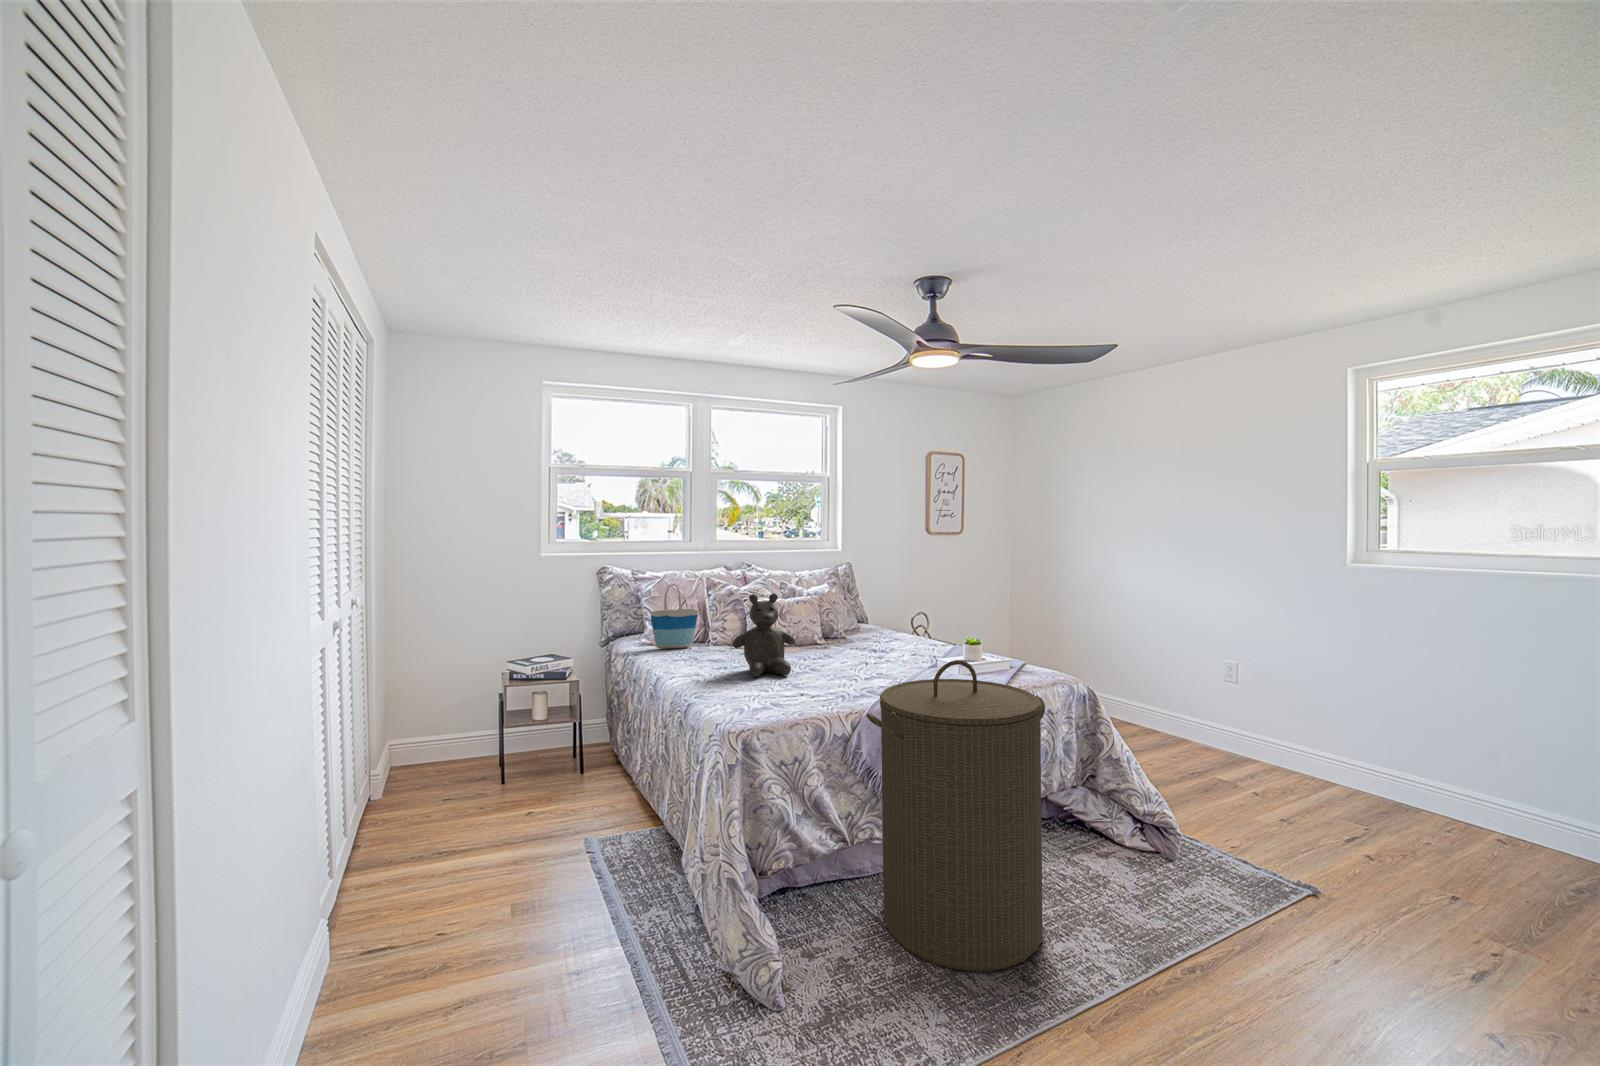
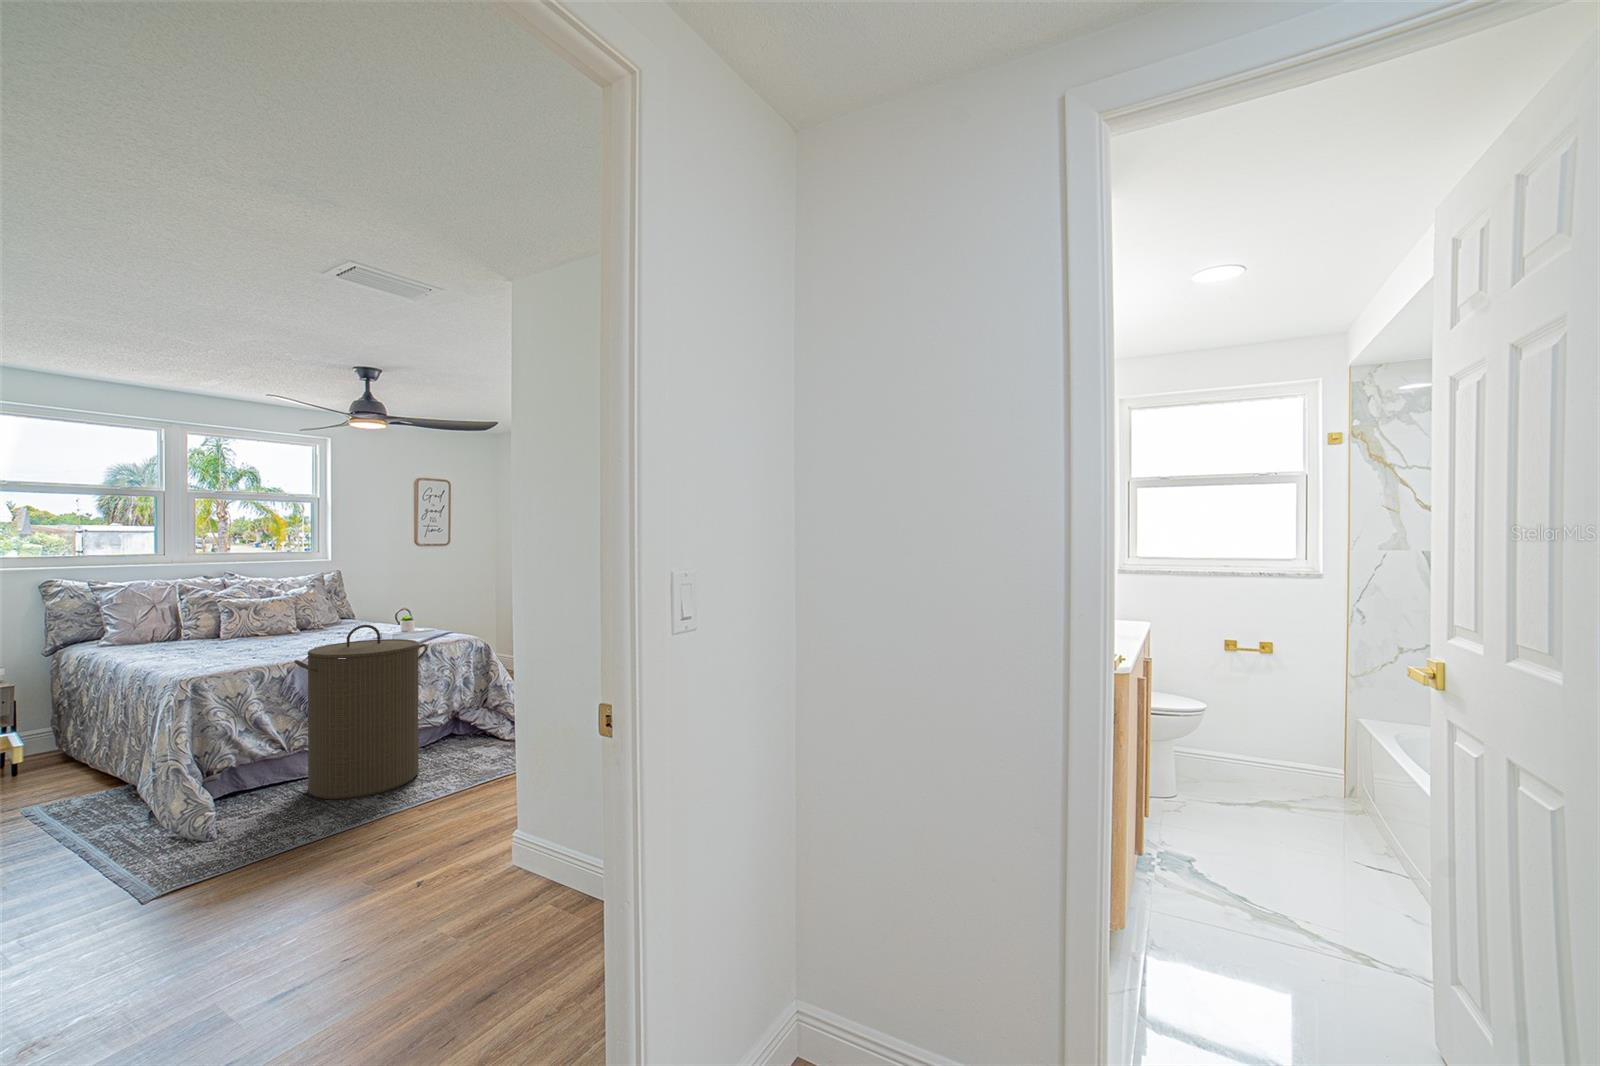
tote bag: present [651,584,698,649] -> none [109,591,166,647]
teddy bear: present [732,594,795,677] -> none [197,594,260,656]

